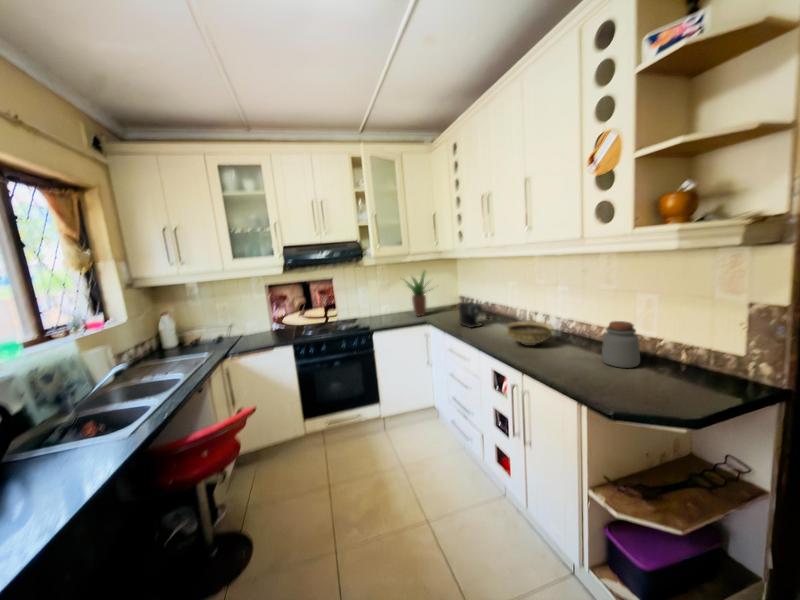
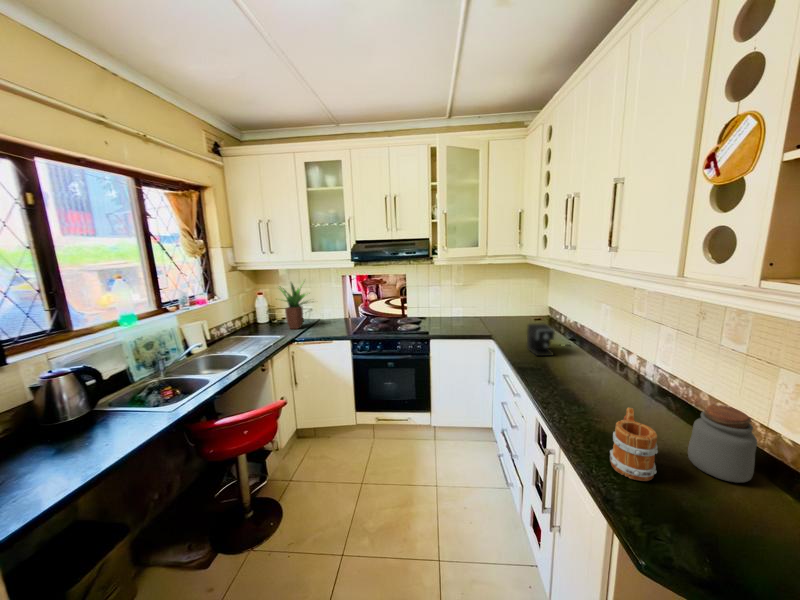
potted plant: present [403,270,430,316] -> present [279,283,308,329]
ceramic bowl: present [506,321,553,346] -> none [561,364,636,402]
mug: none [562,334,594,380] -> present [610,408,658,481]

